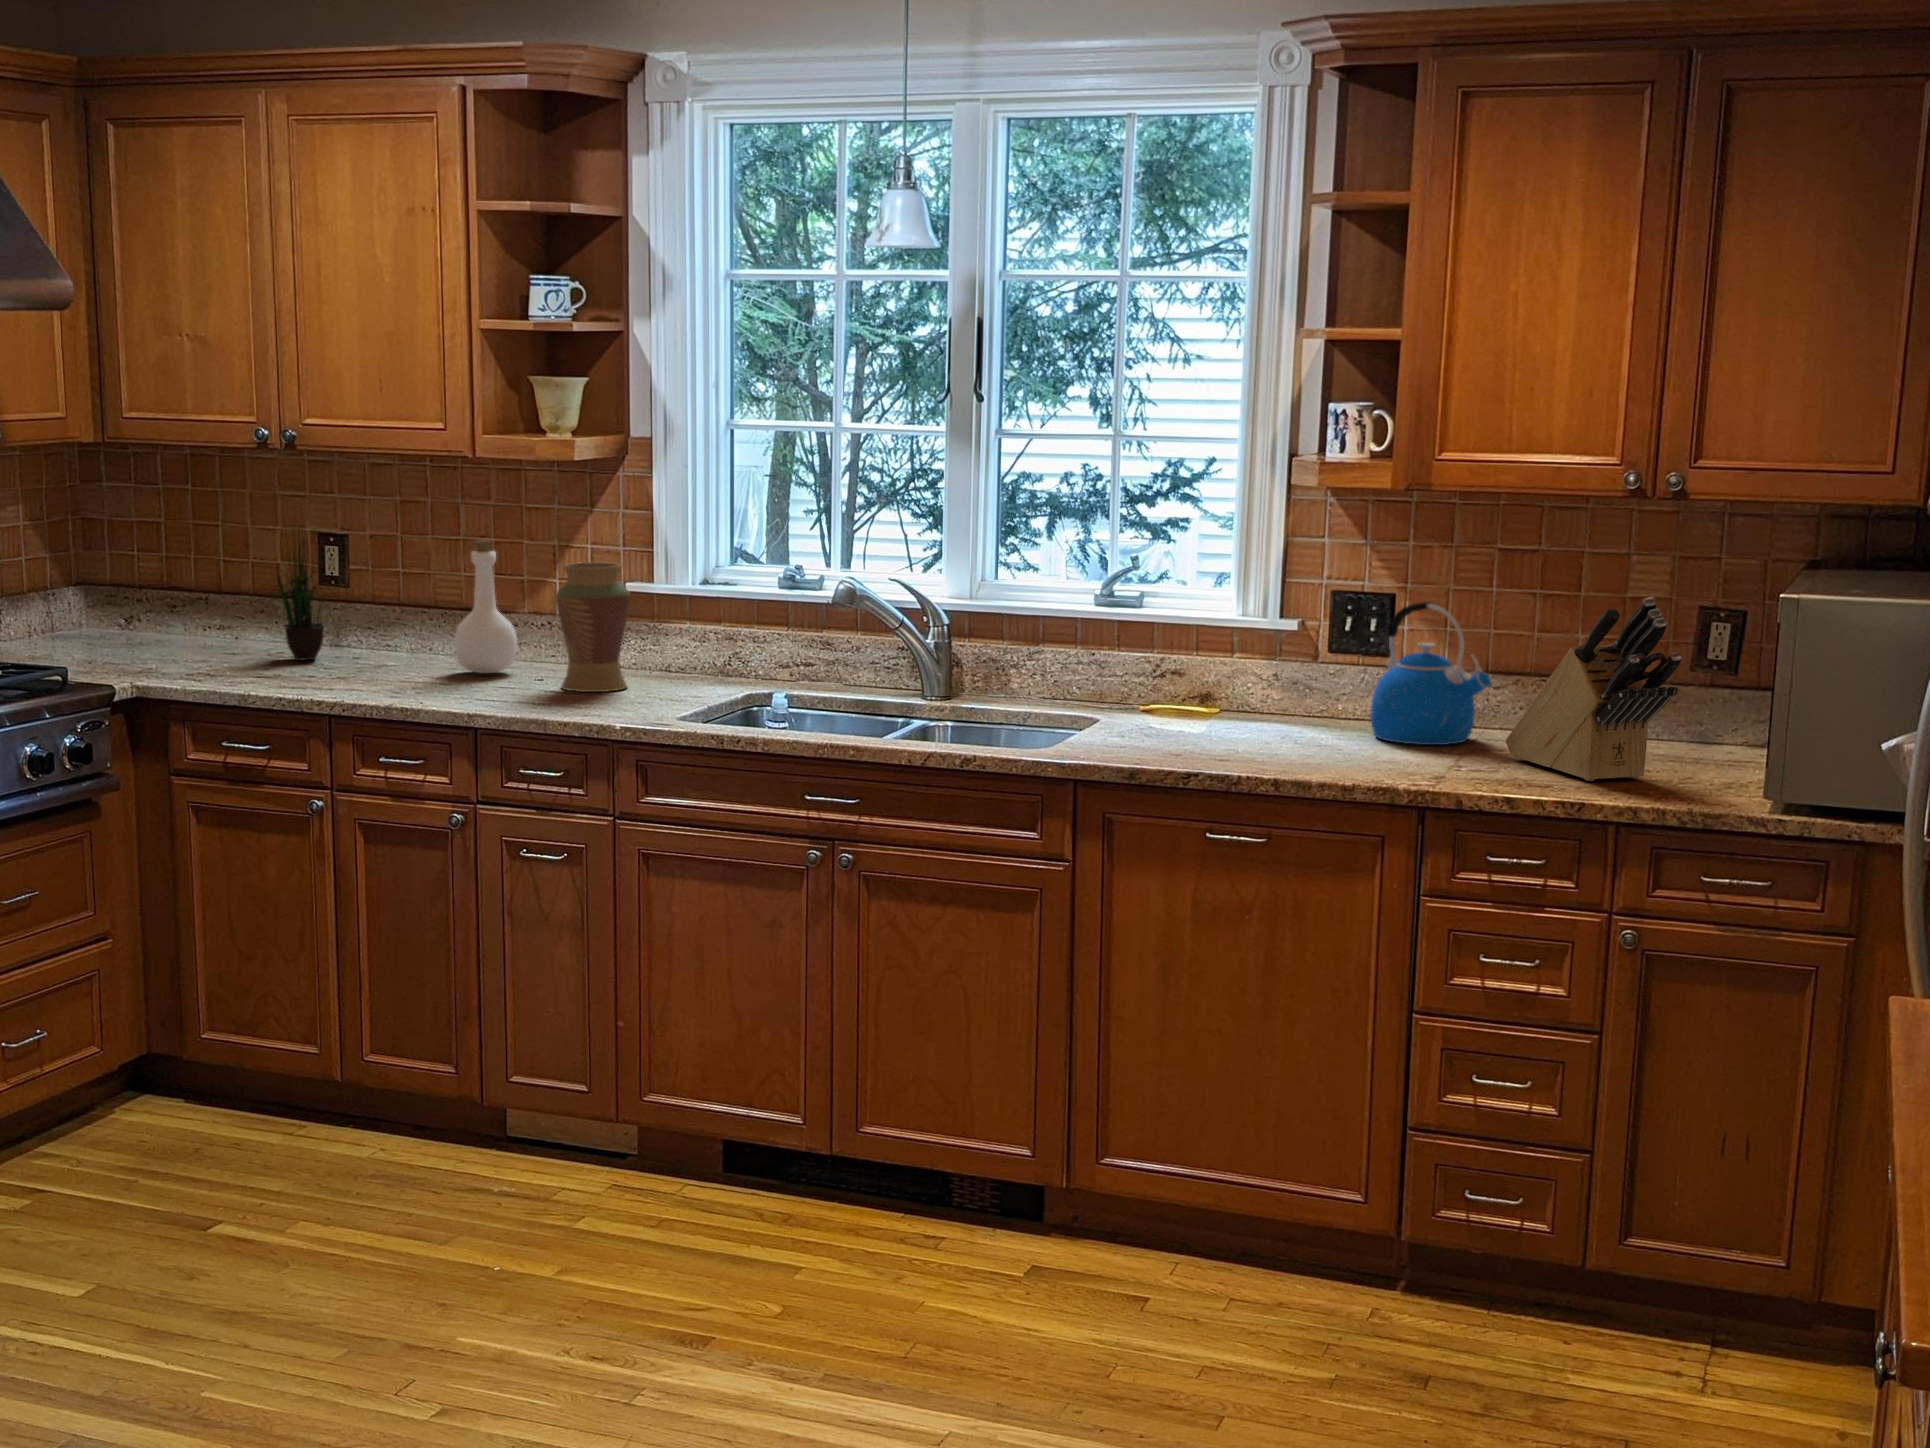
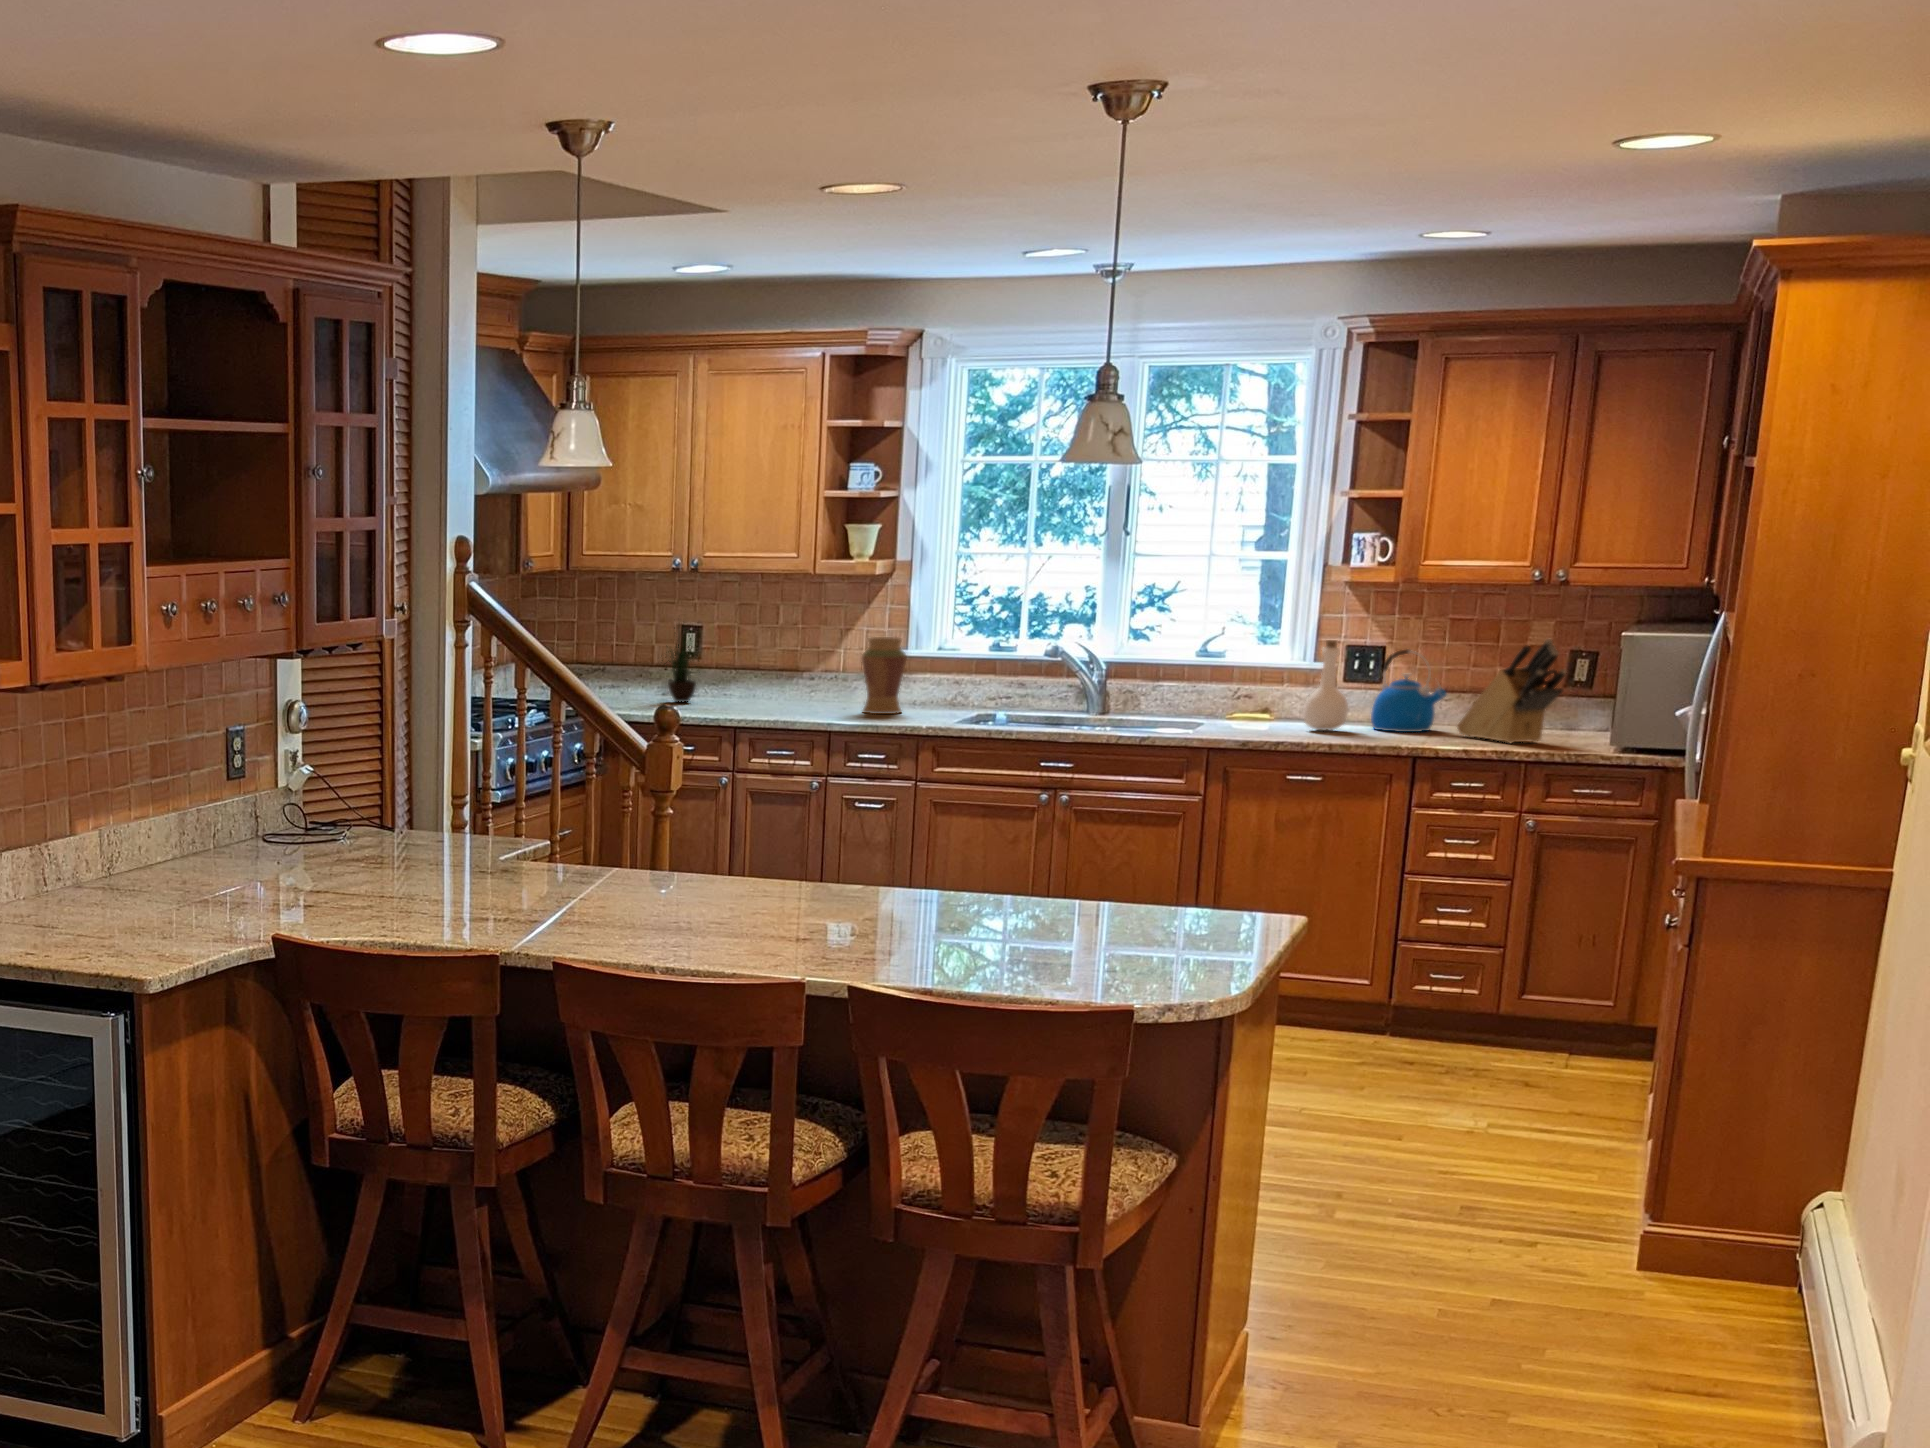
bottle: present [454,540,517,673] -> present [1303,640,1348,730]

